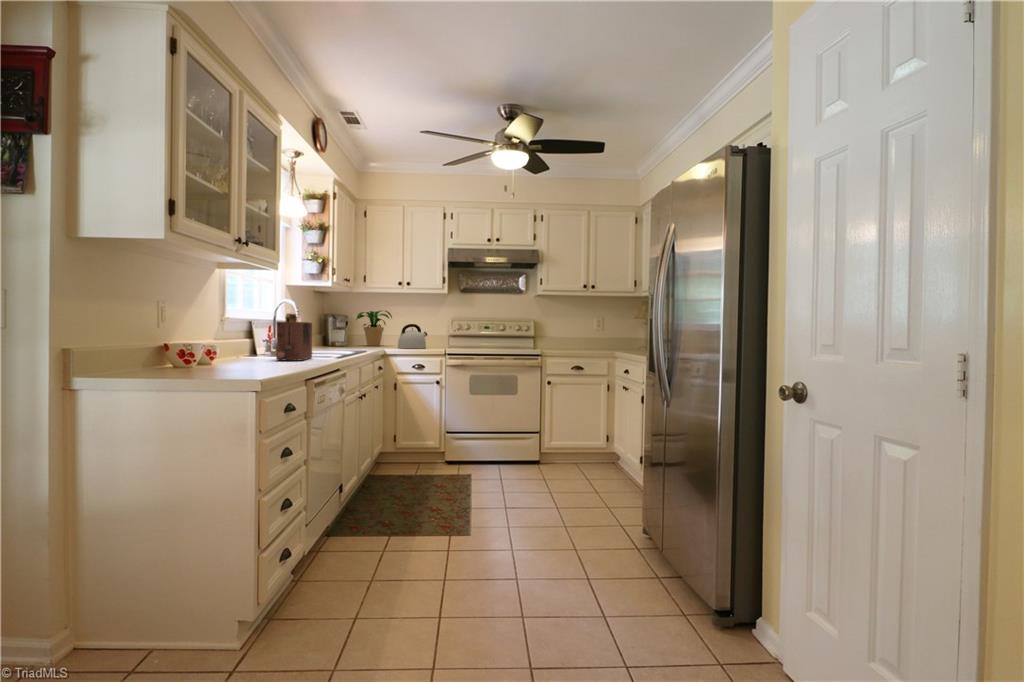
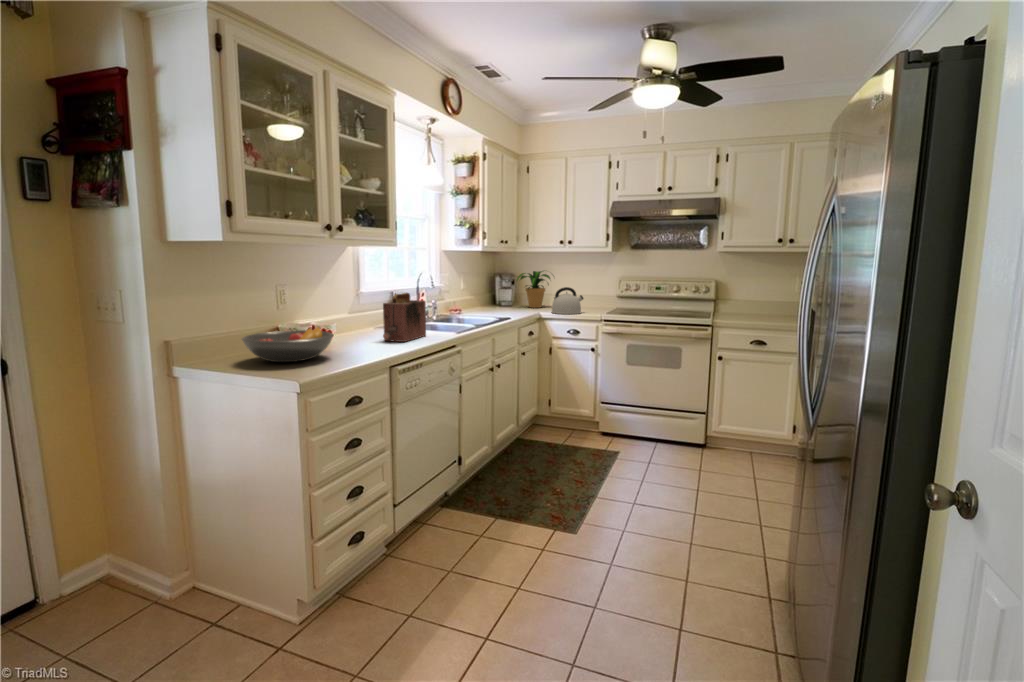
fruit bowl: none [152,337,256,370] -> present [242,327,334,362]

